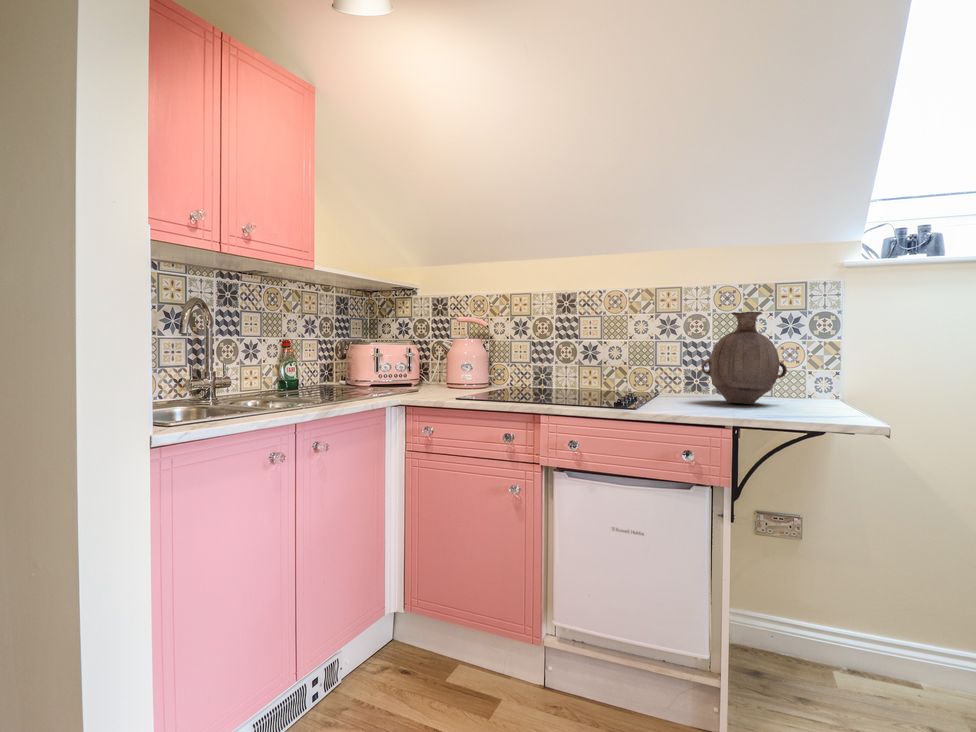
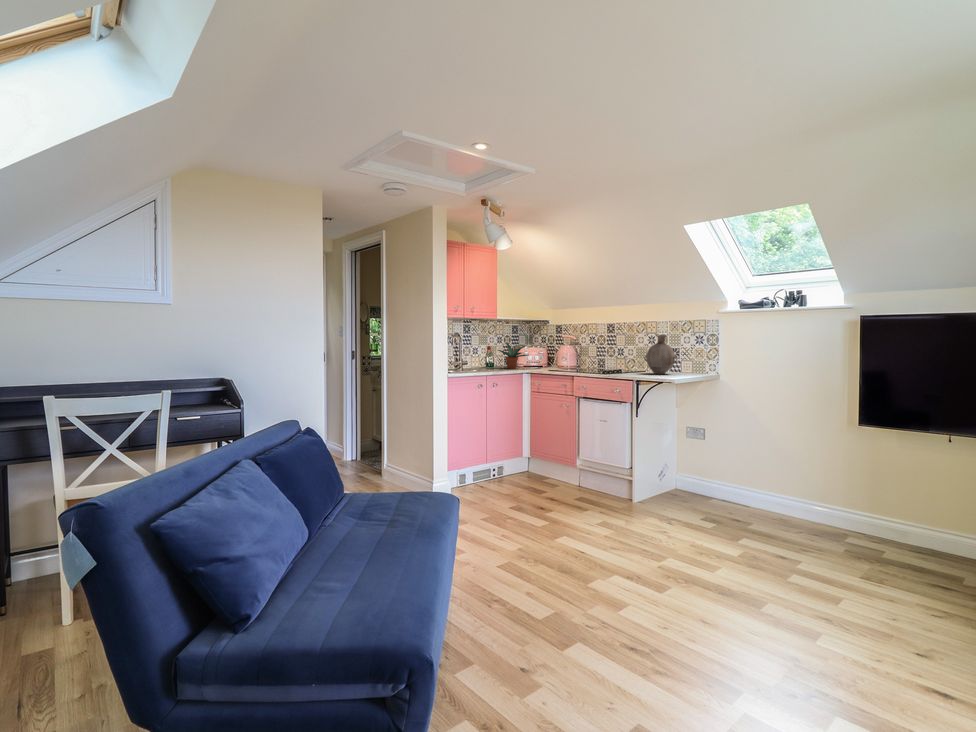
potted plant: none [314,331,394,395] -> present [498,343,528,369]

